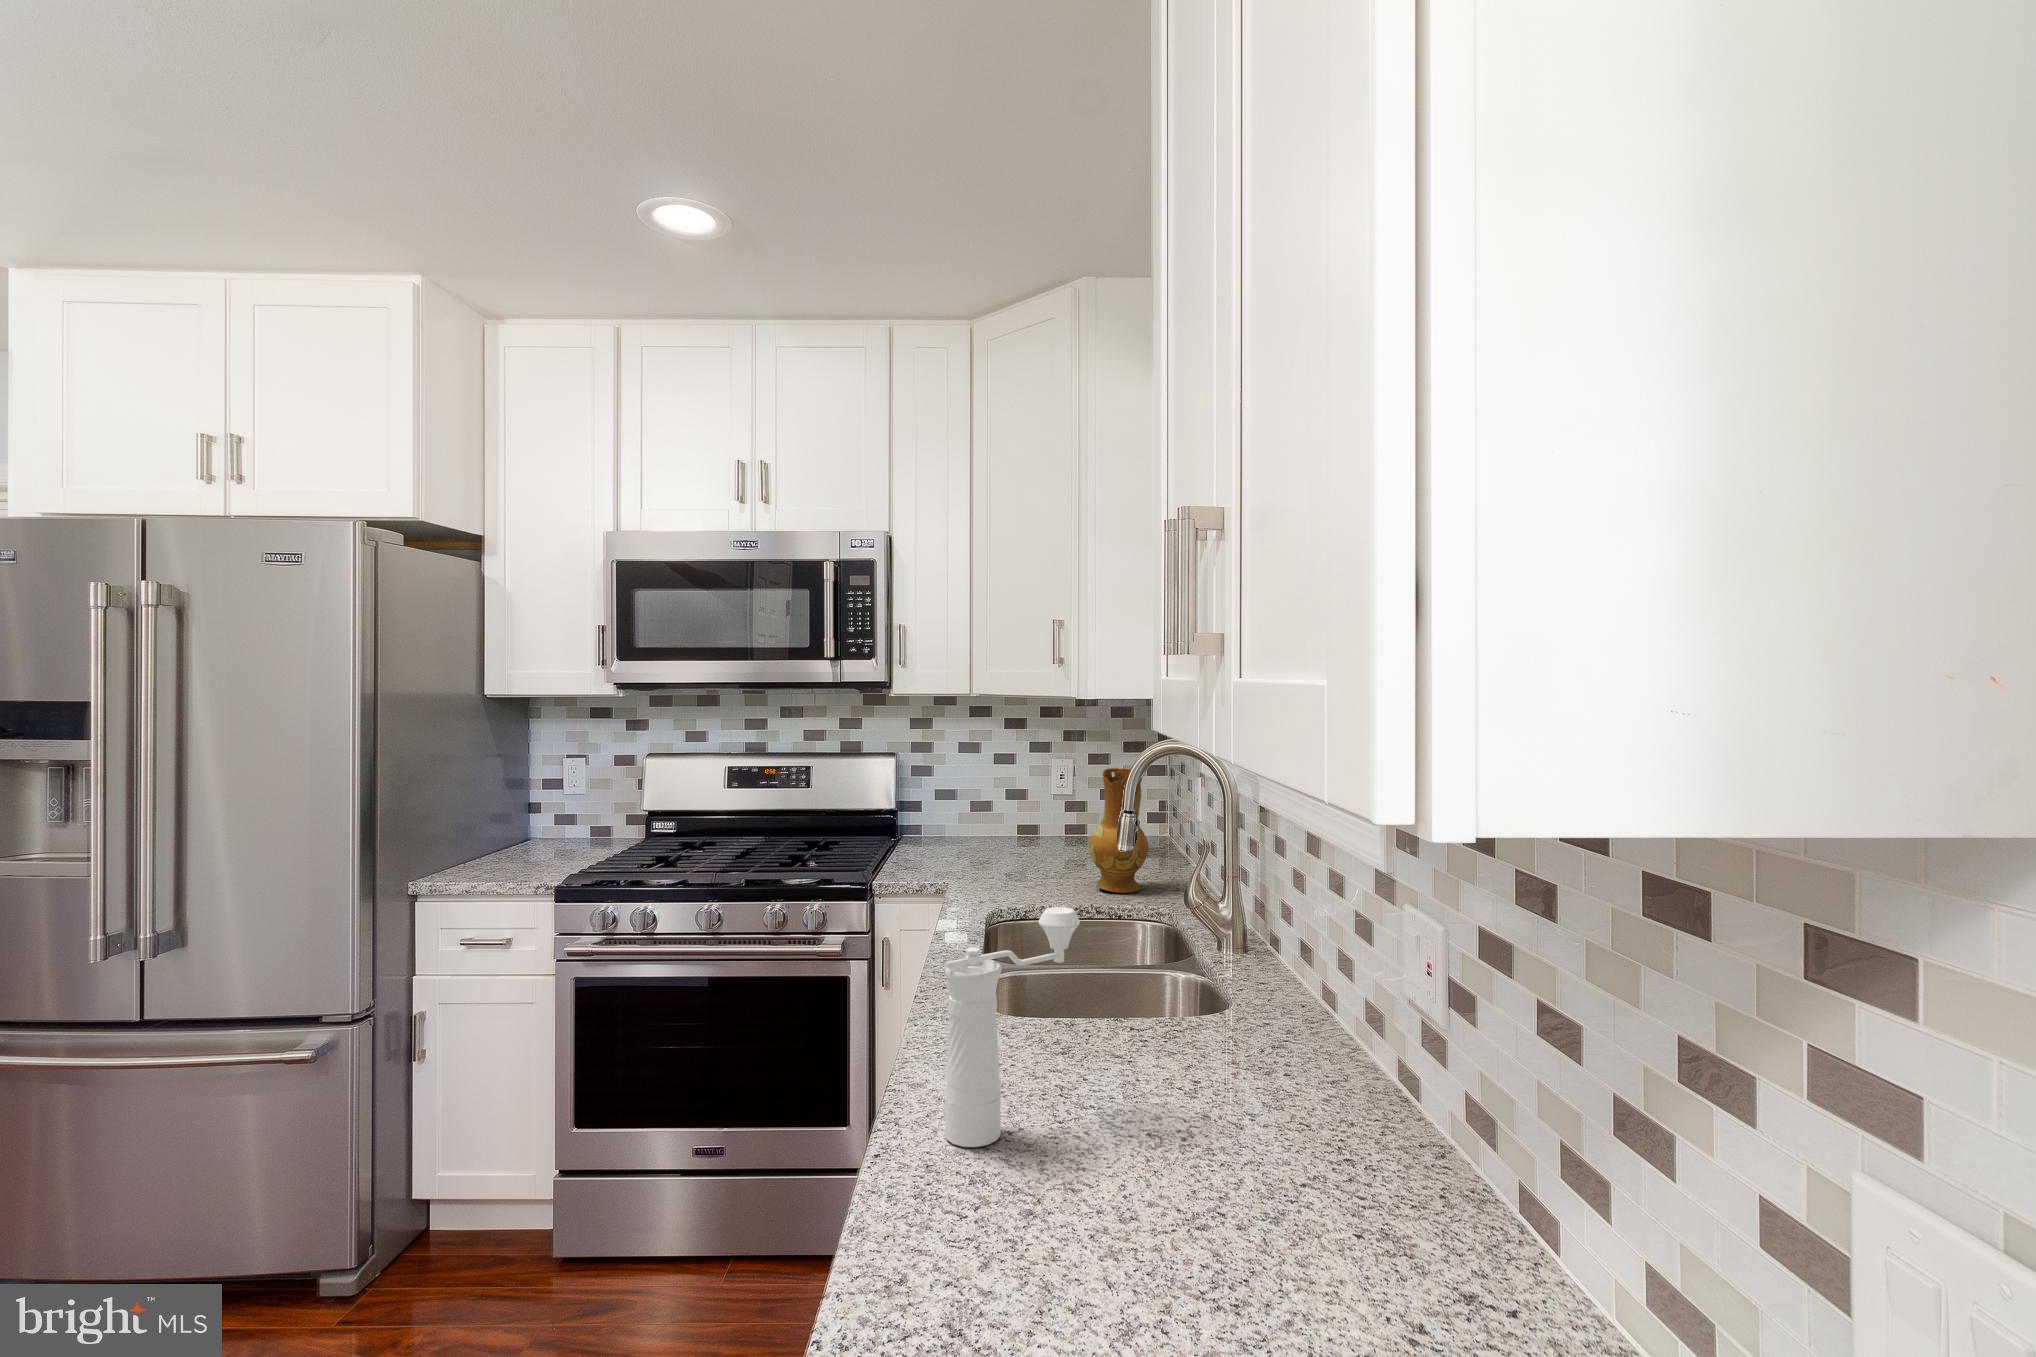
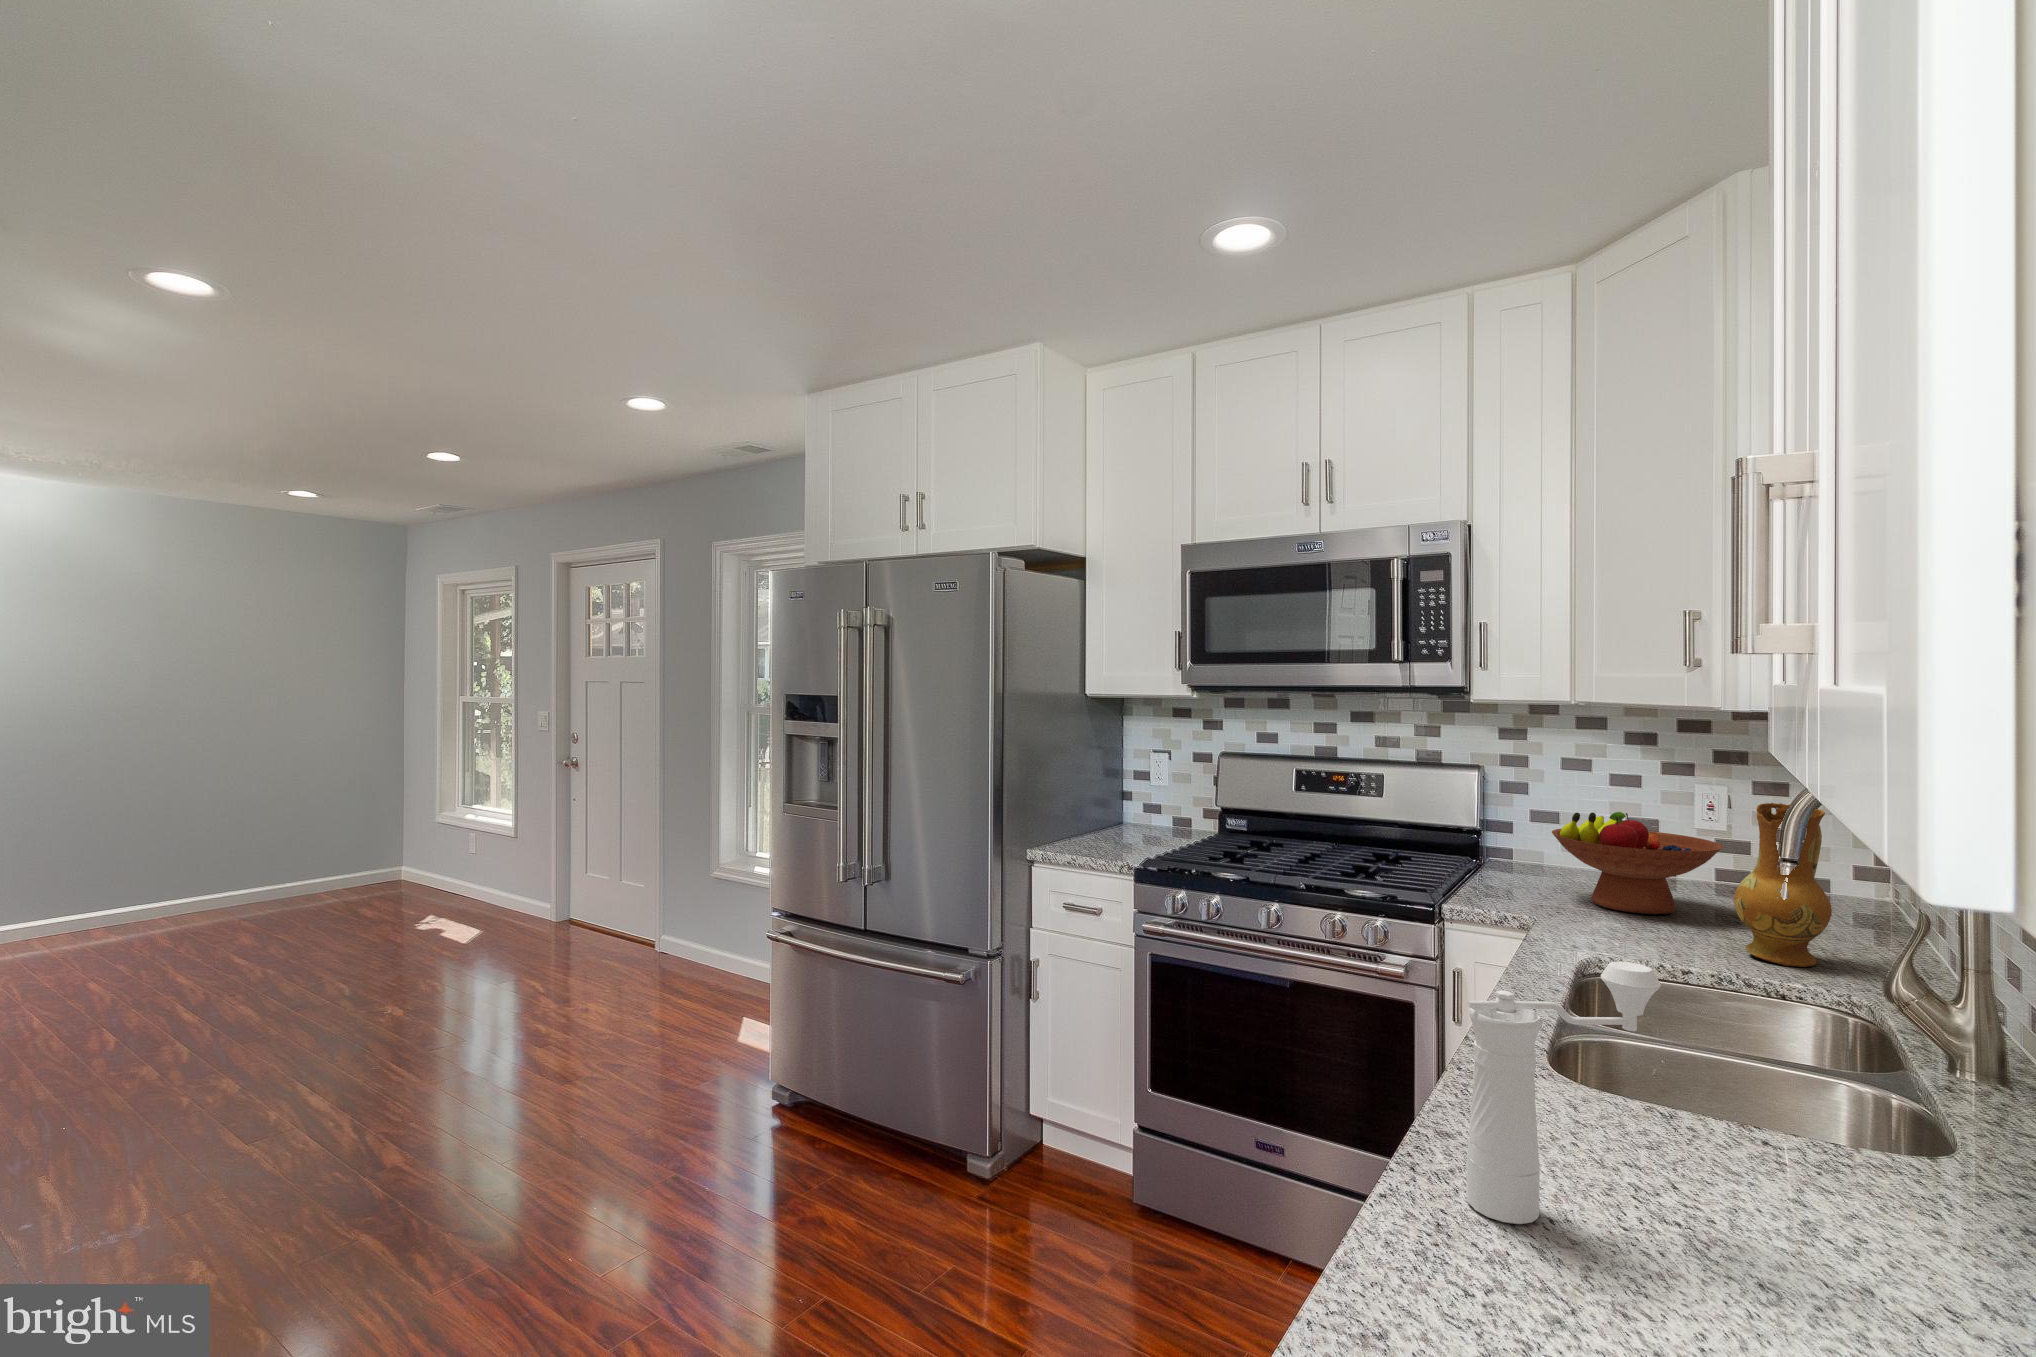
fruit bowl: none [957,784,1077,868] -> present [1552,812,1723,914]

